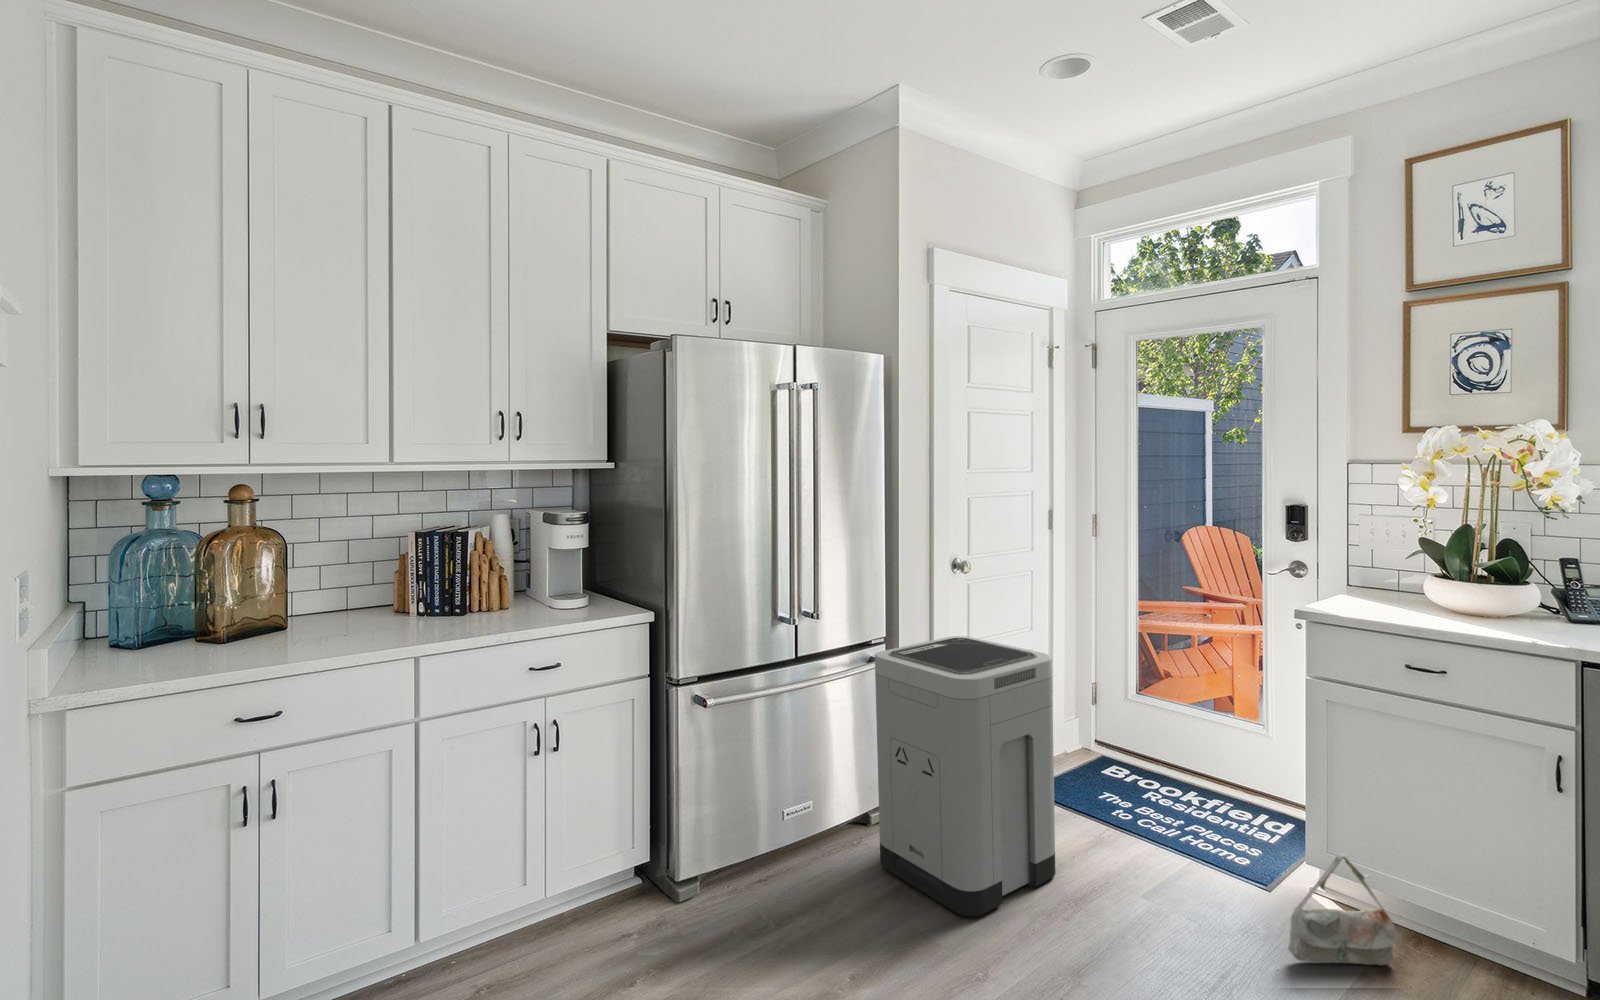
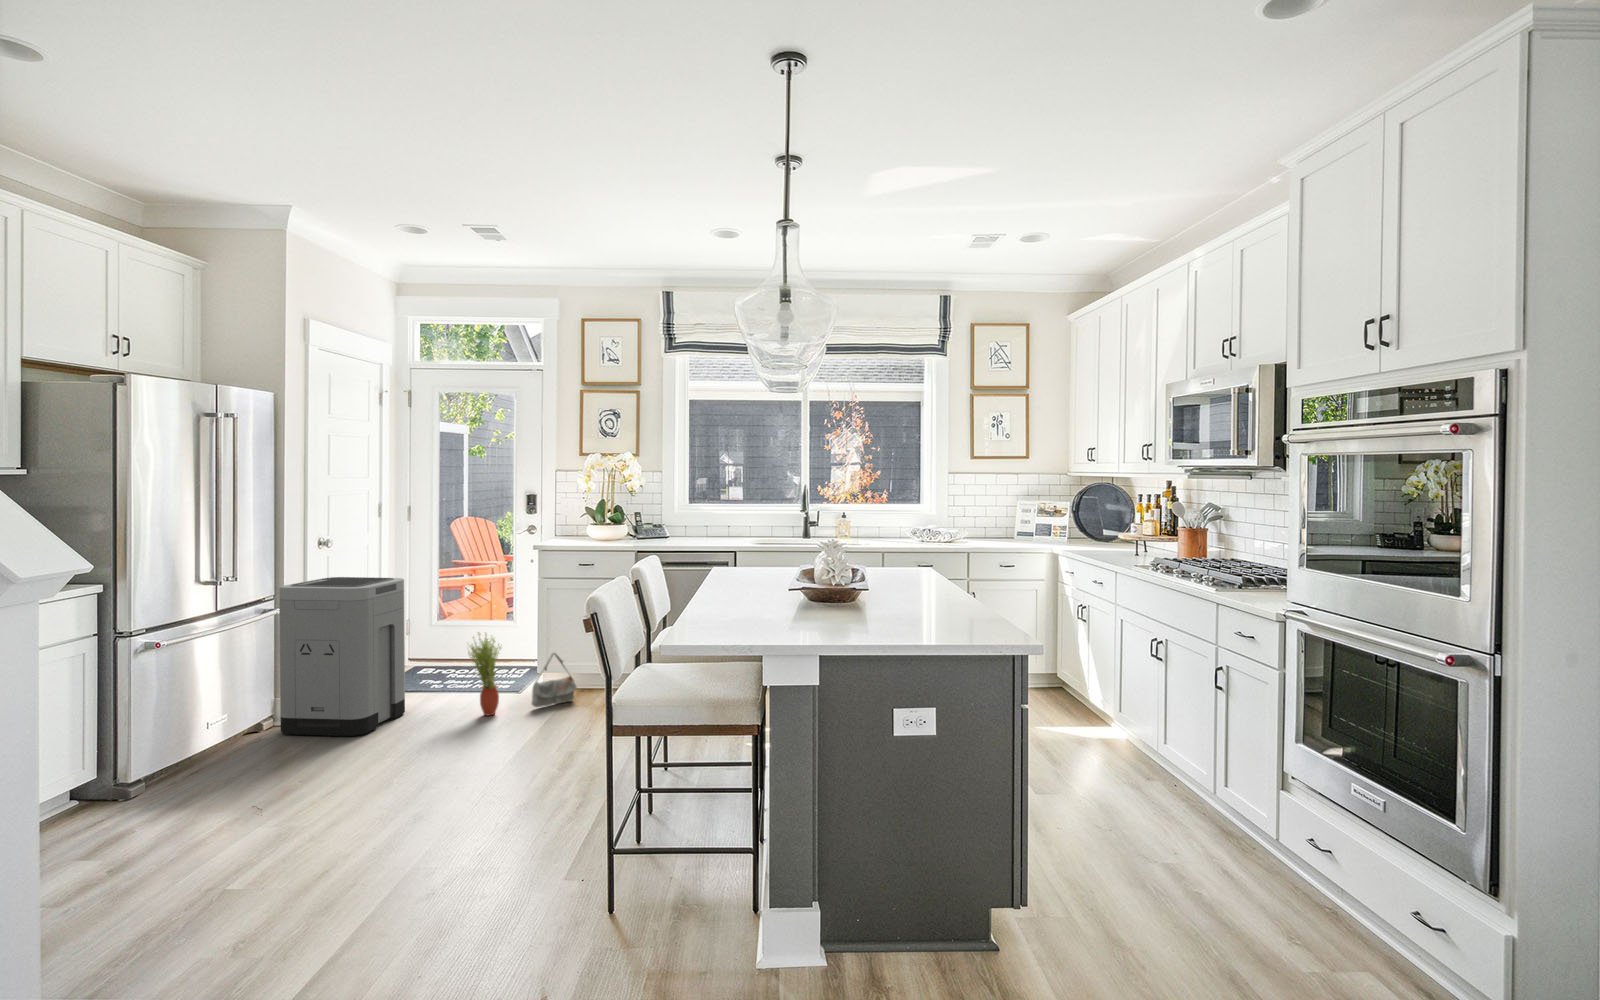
potted plant: none [1153,778,1223,948] -> present [468,632,501,716]

